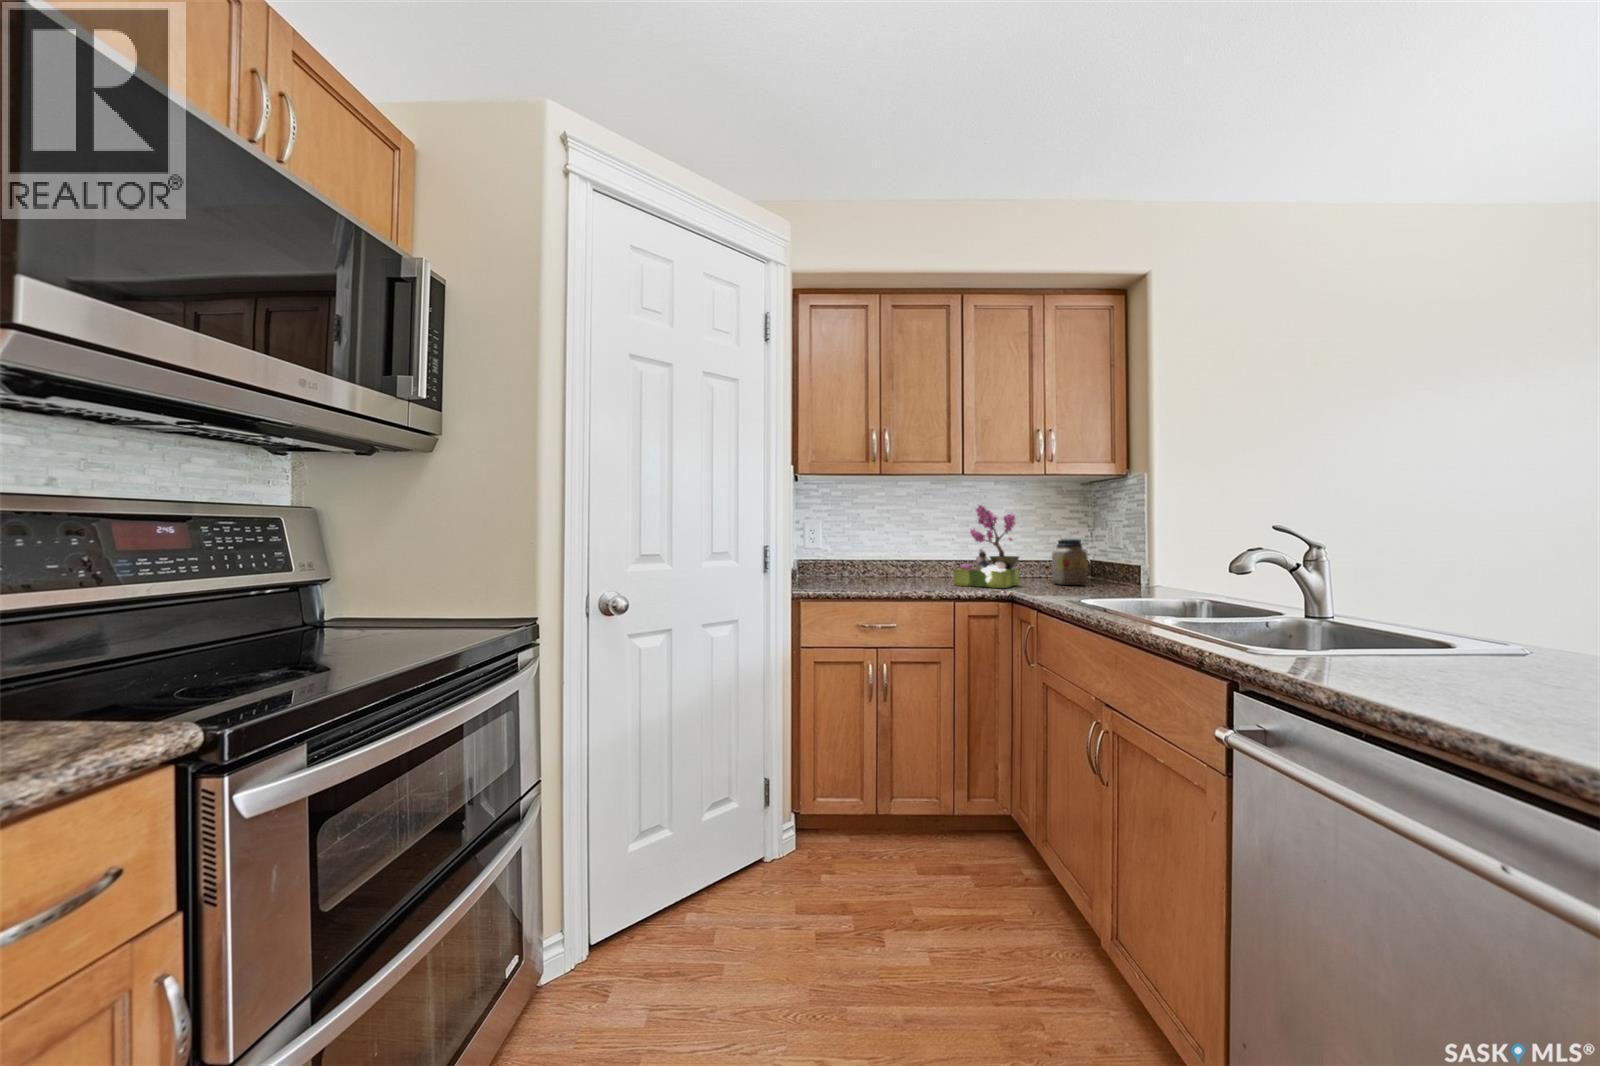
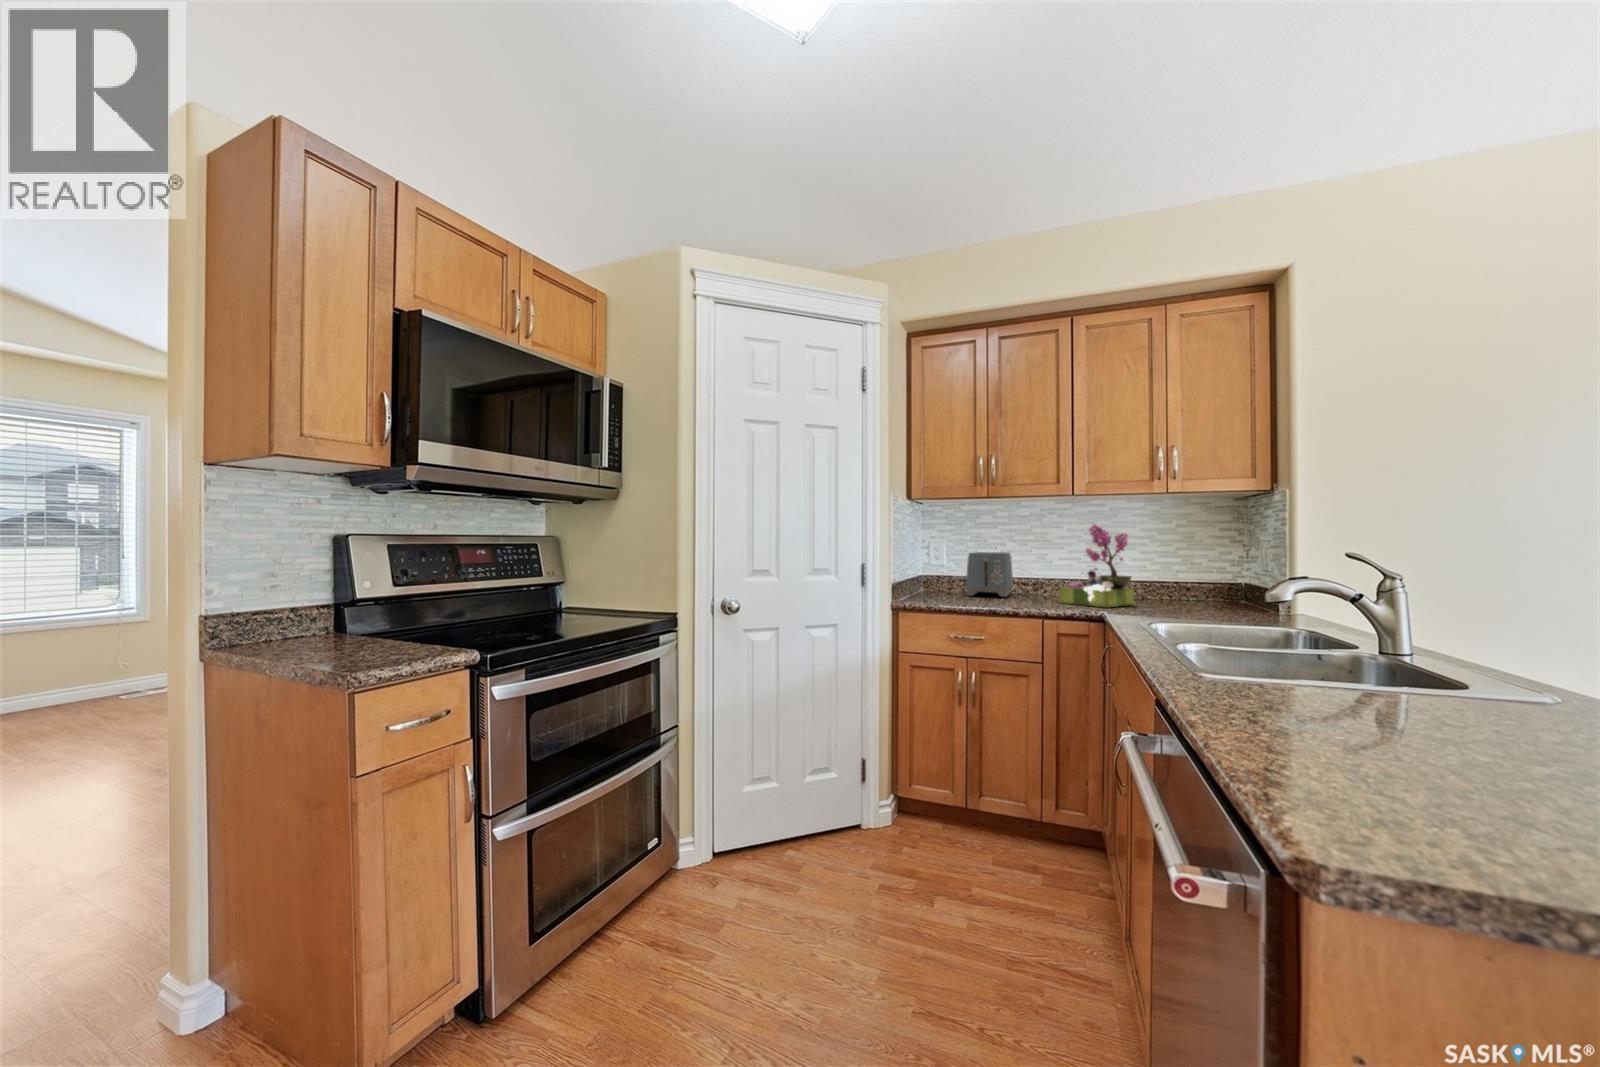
toaster: none [851,535,899,582] -> present [966,552,1013,597]
jar: present [1052,539,1088,585] -> none [1178,560,1217,608]

